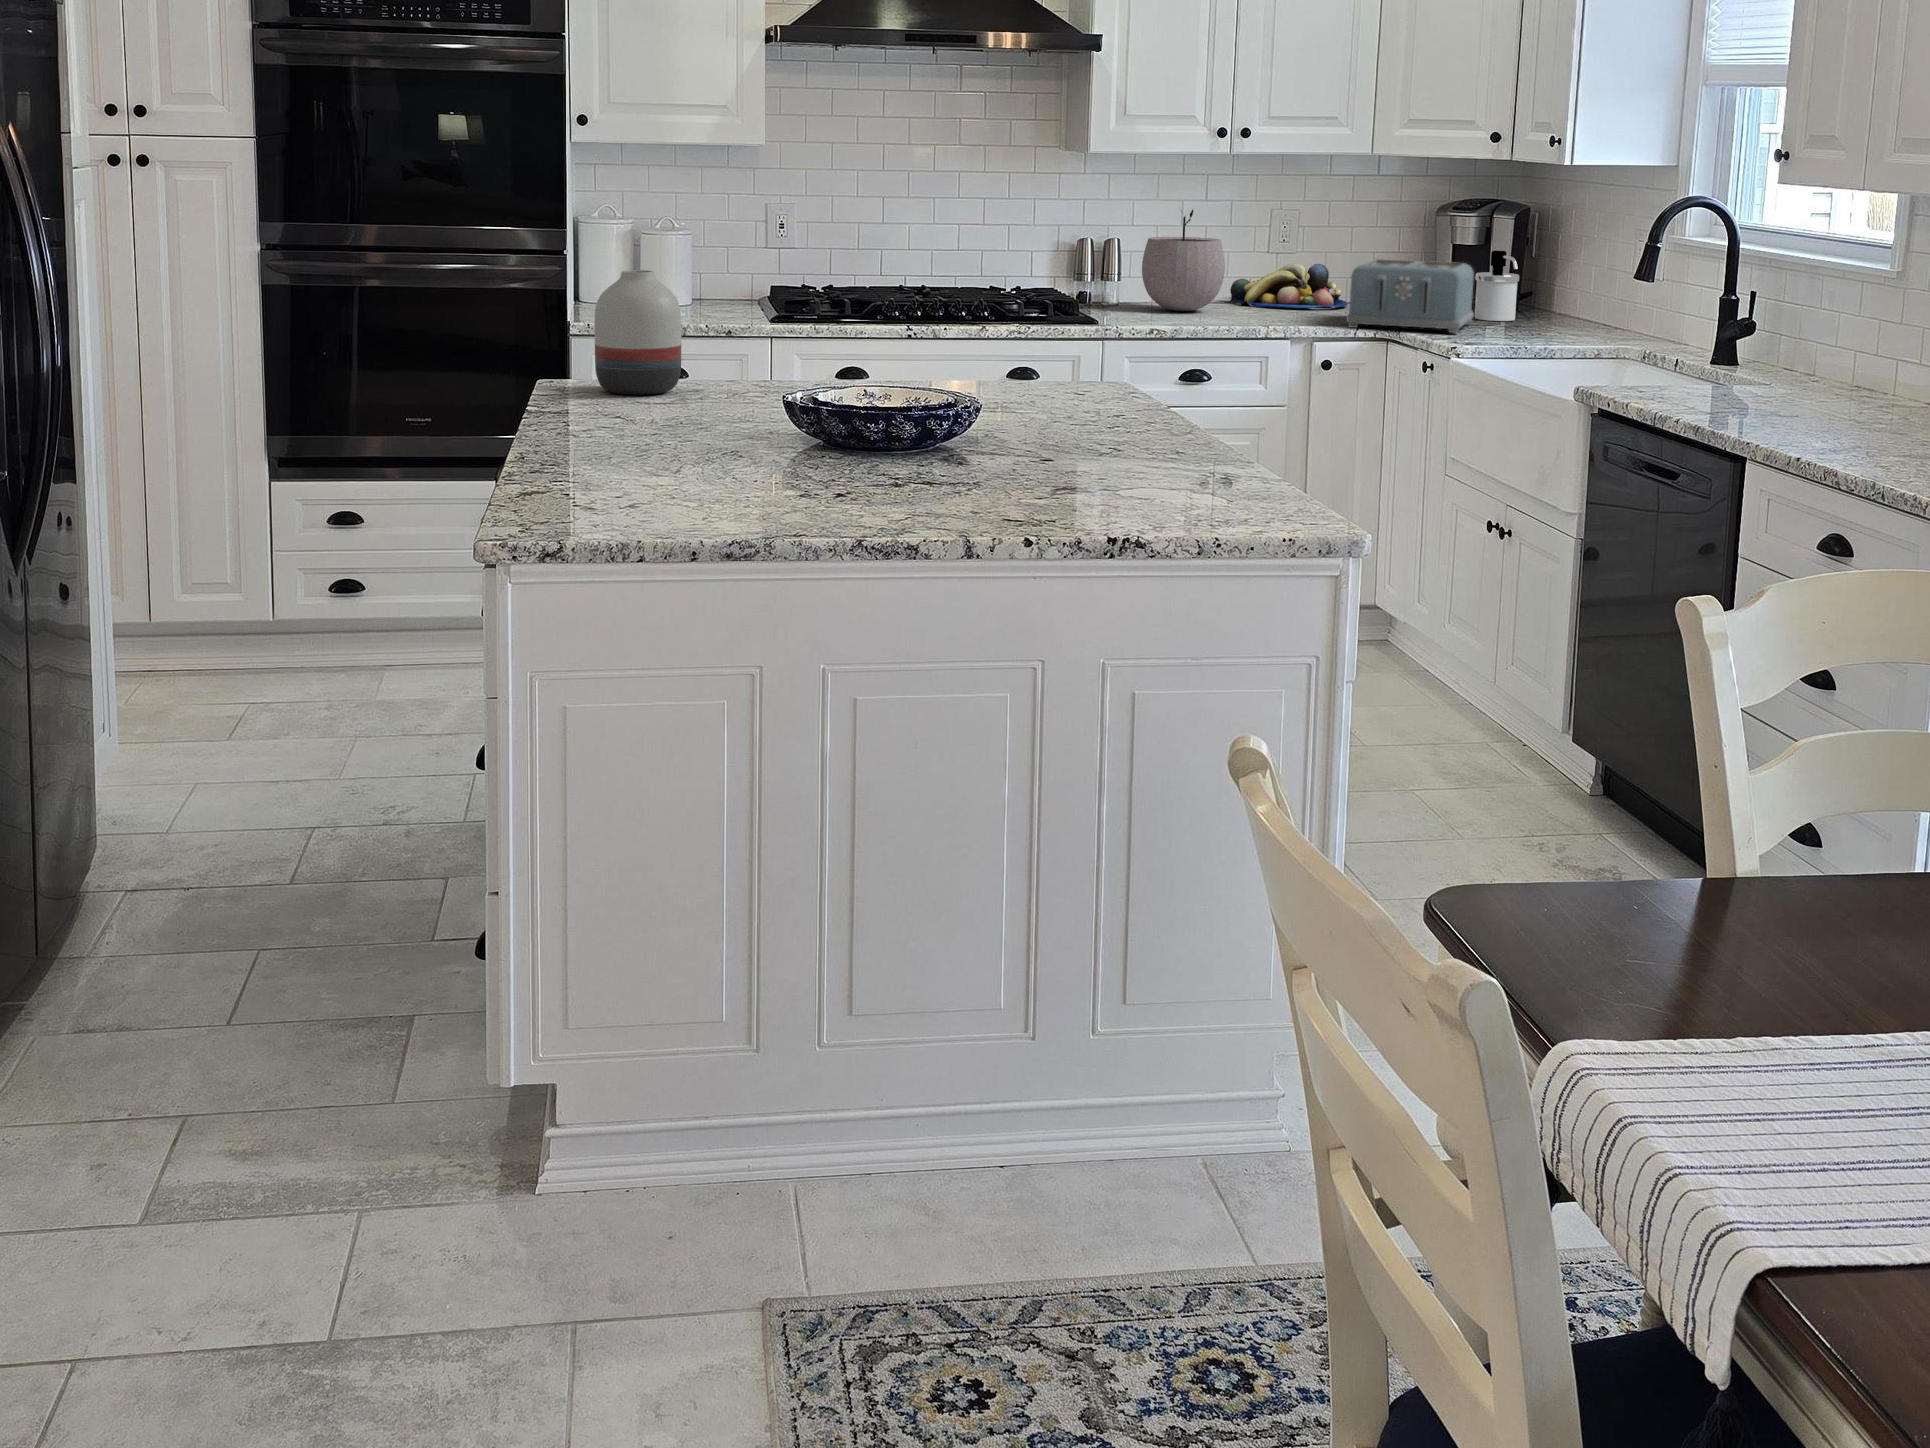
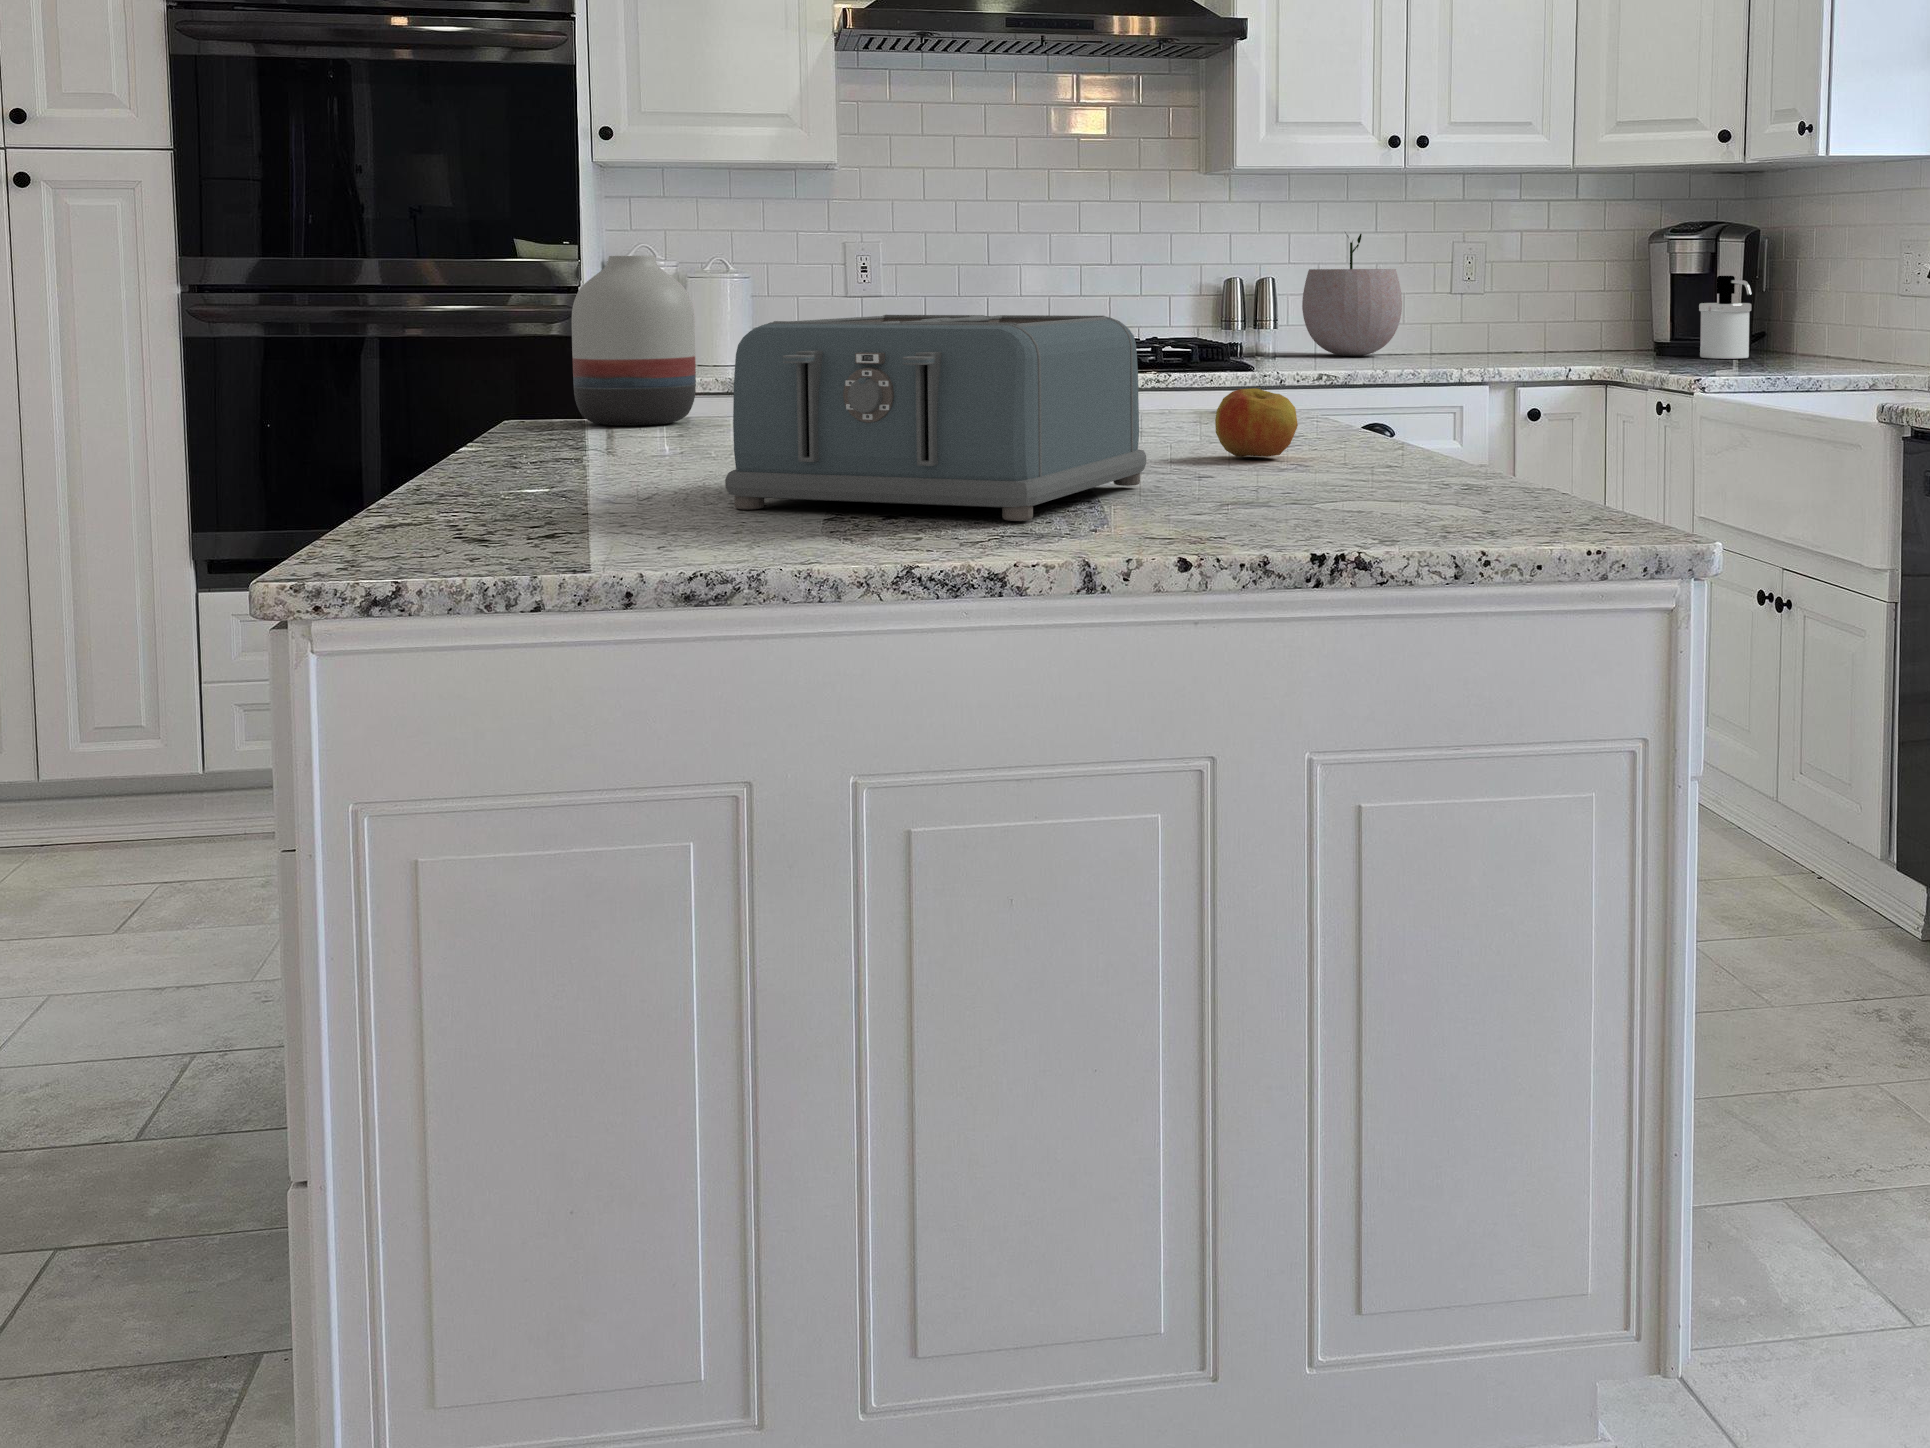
toaster: present [1347,259,1474,333] -> present [725,315,1146,521]
fruit bowl: present [1229,263,1348,308] -> none [1404,301,1546,353]
apple: none [1052,397,1109,446] -> present [1215,388,1298,457]

